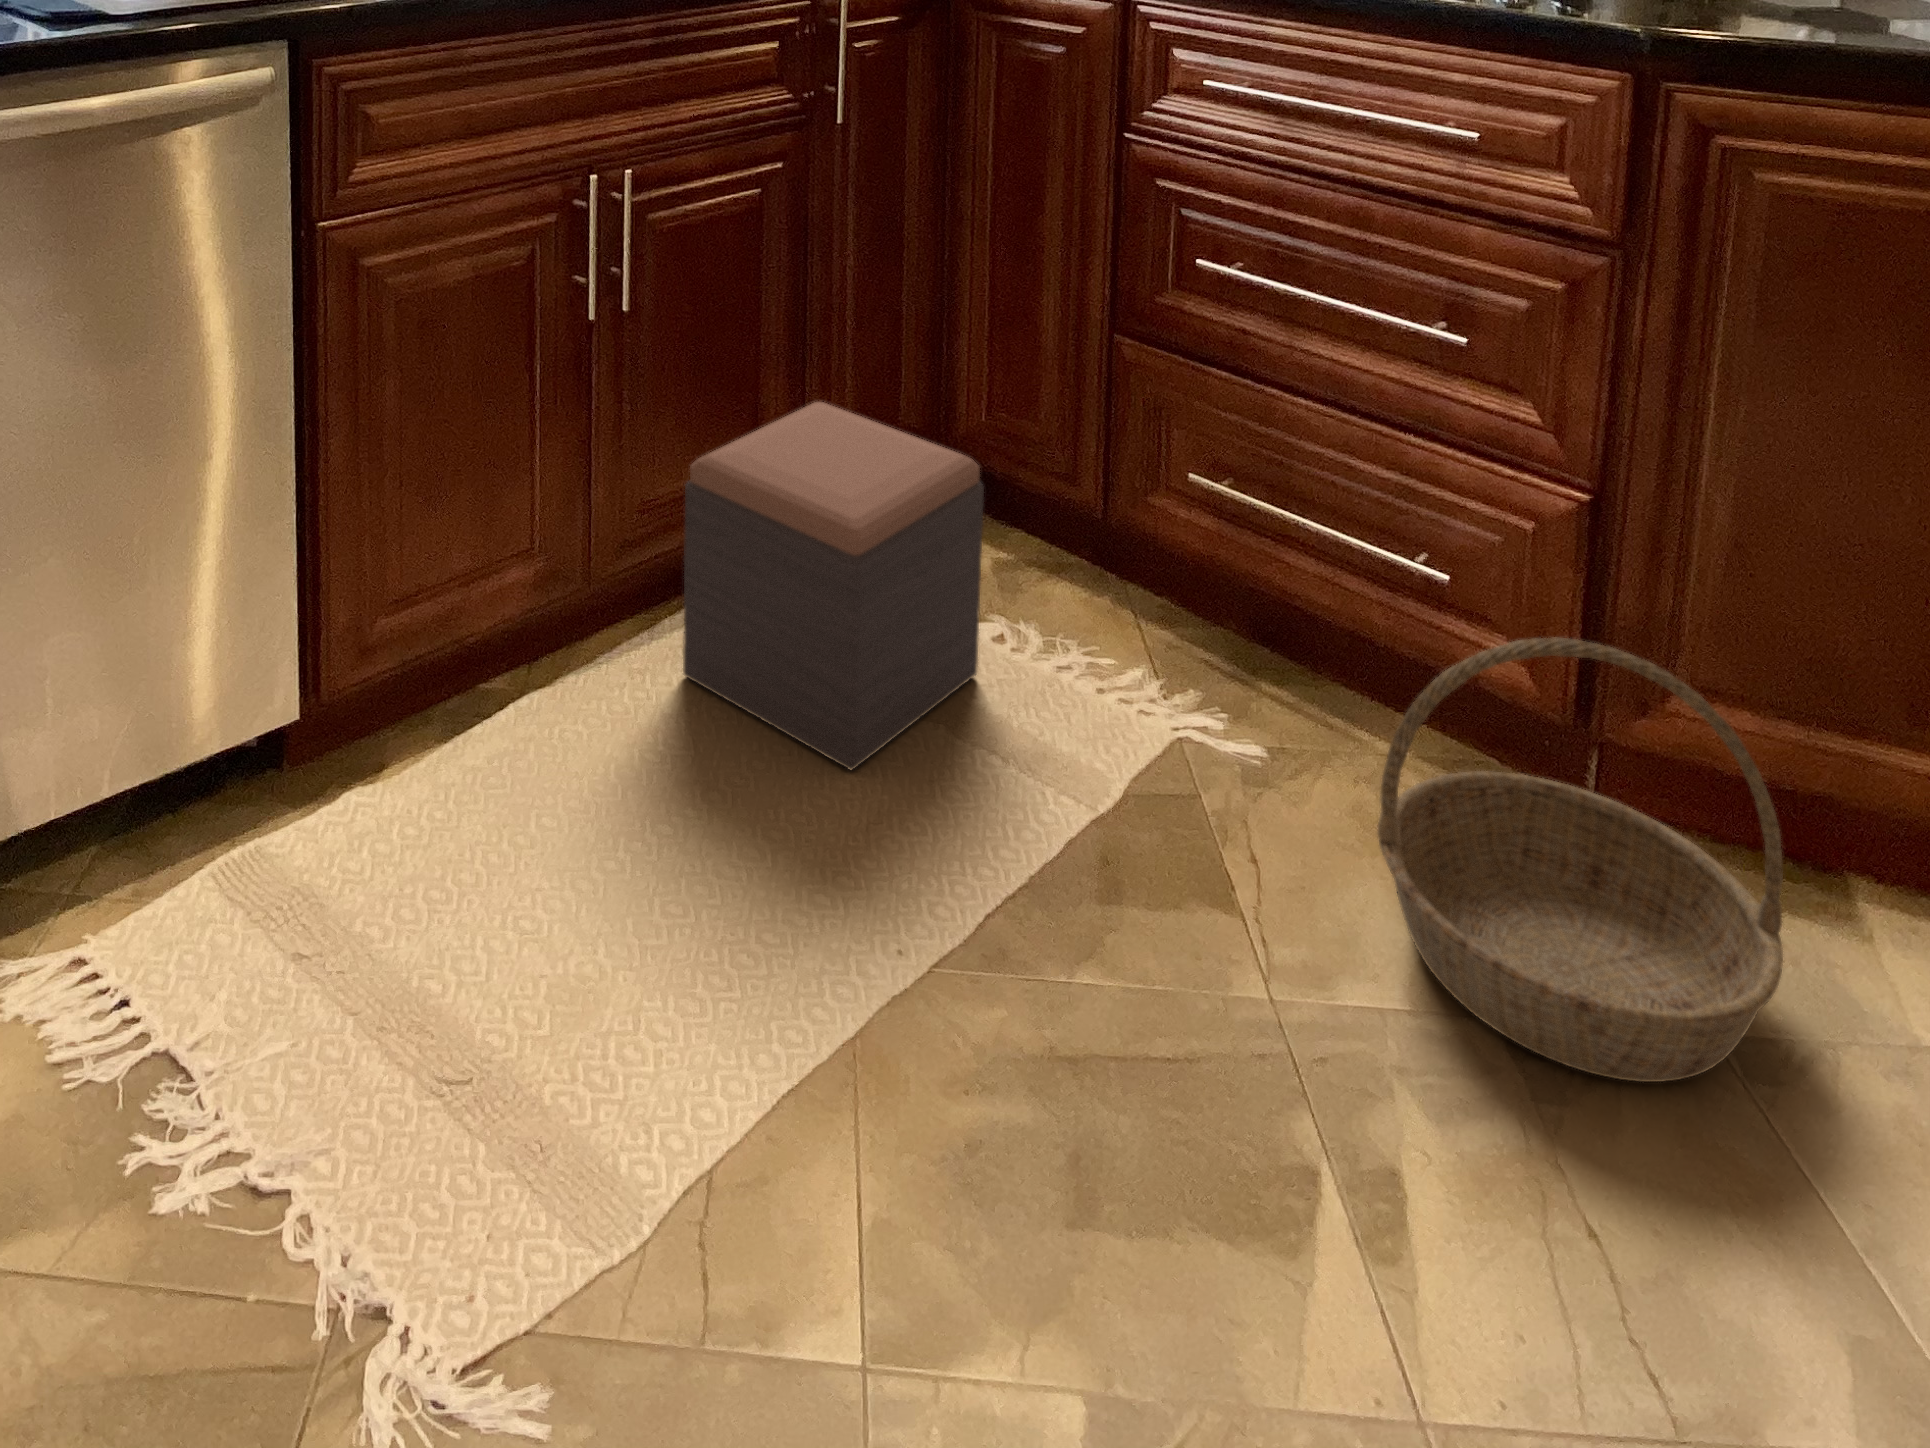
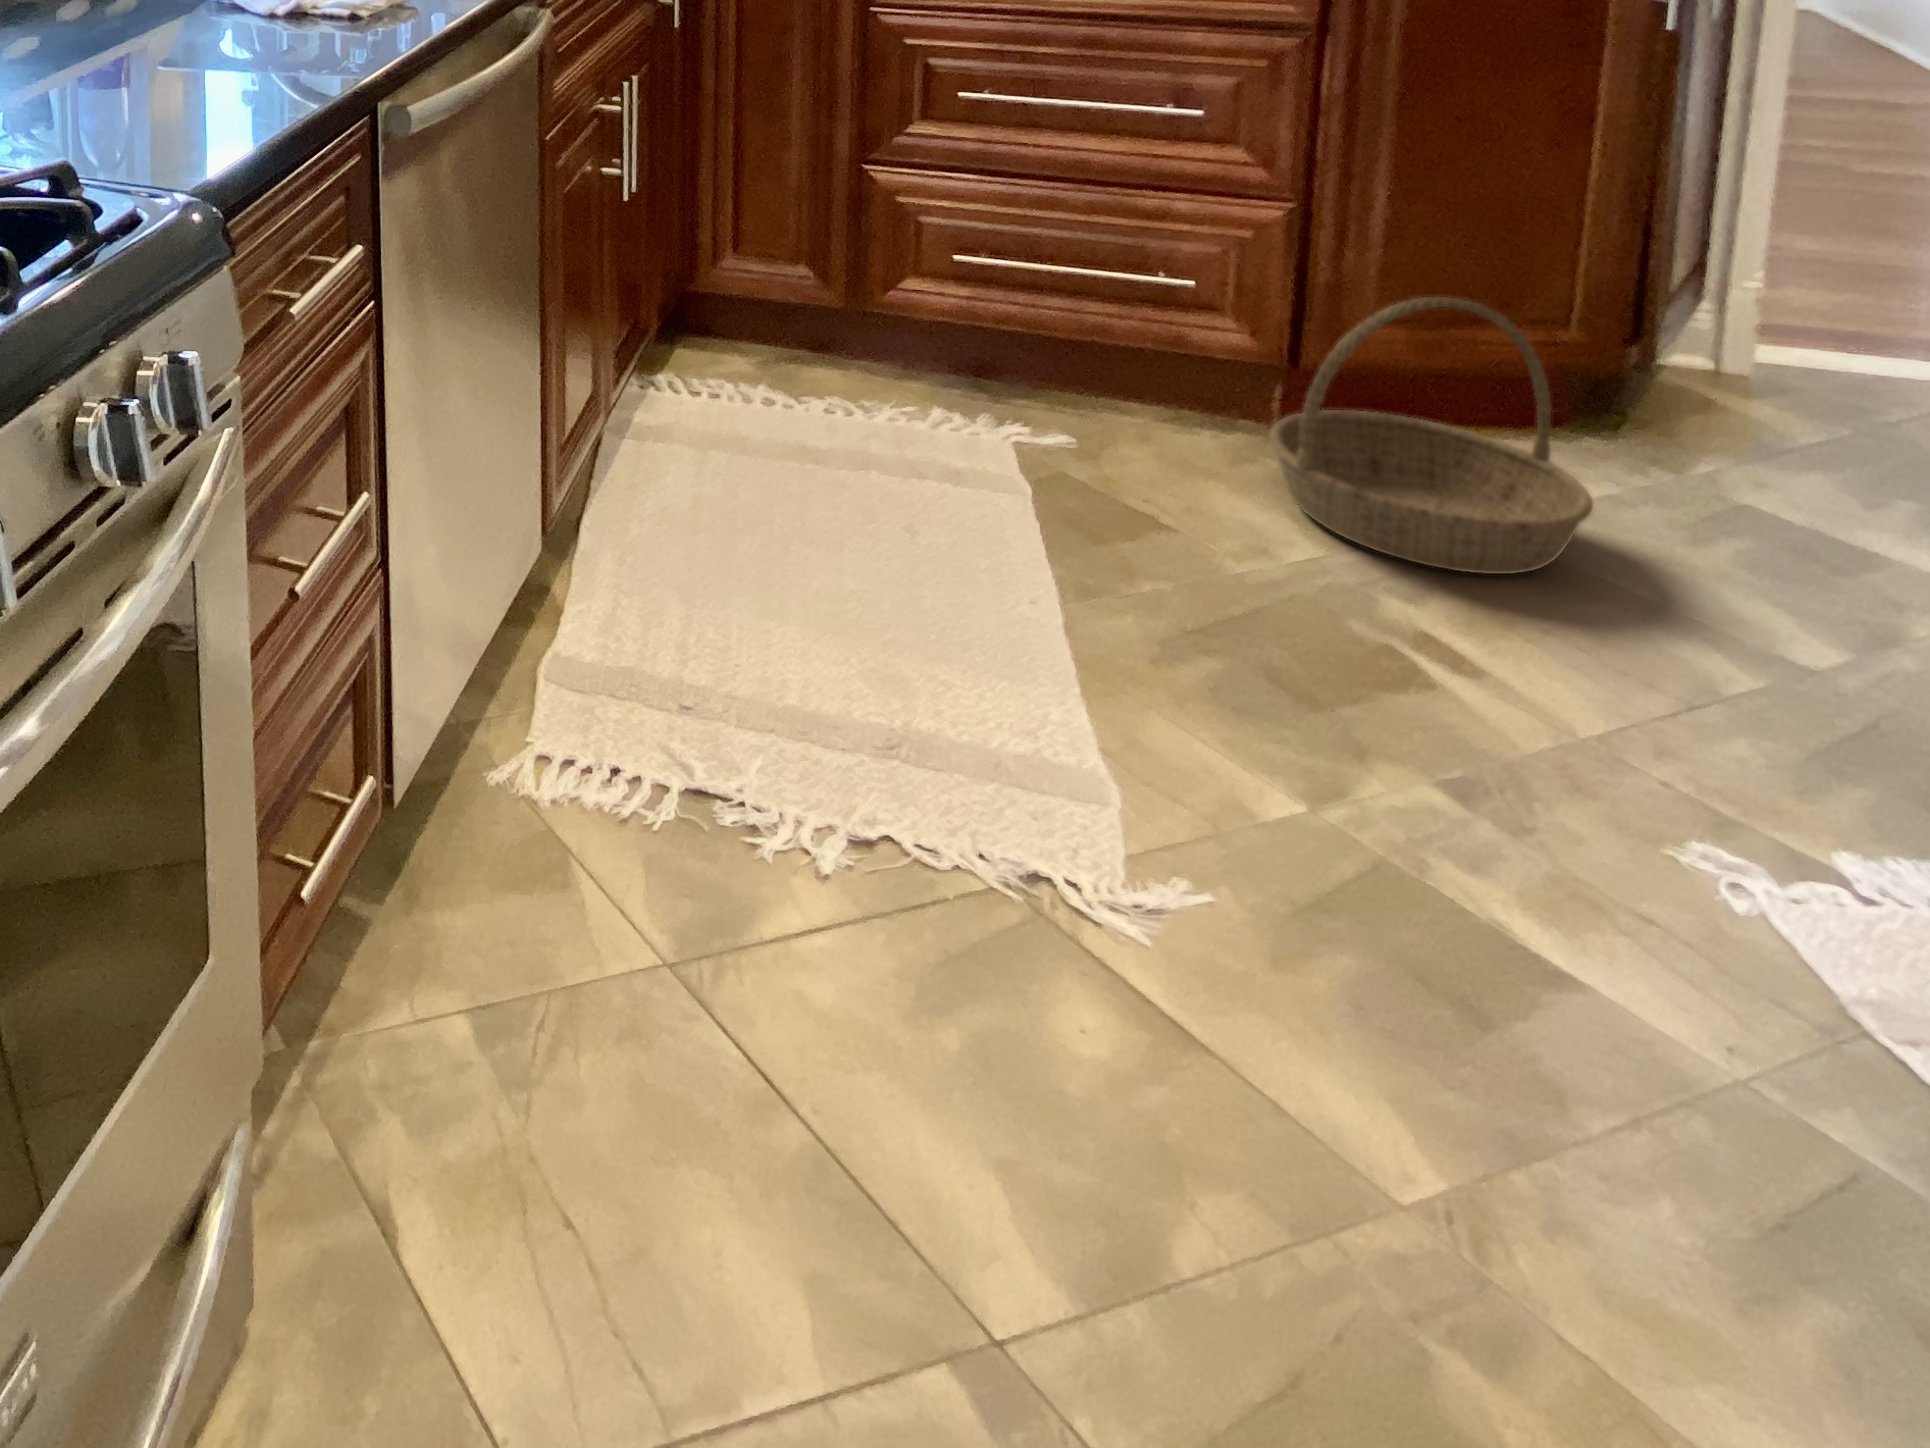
footstool: present [683,402,984,770] -> none [688,261,900,529]

